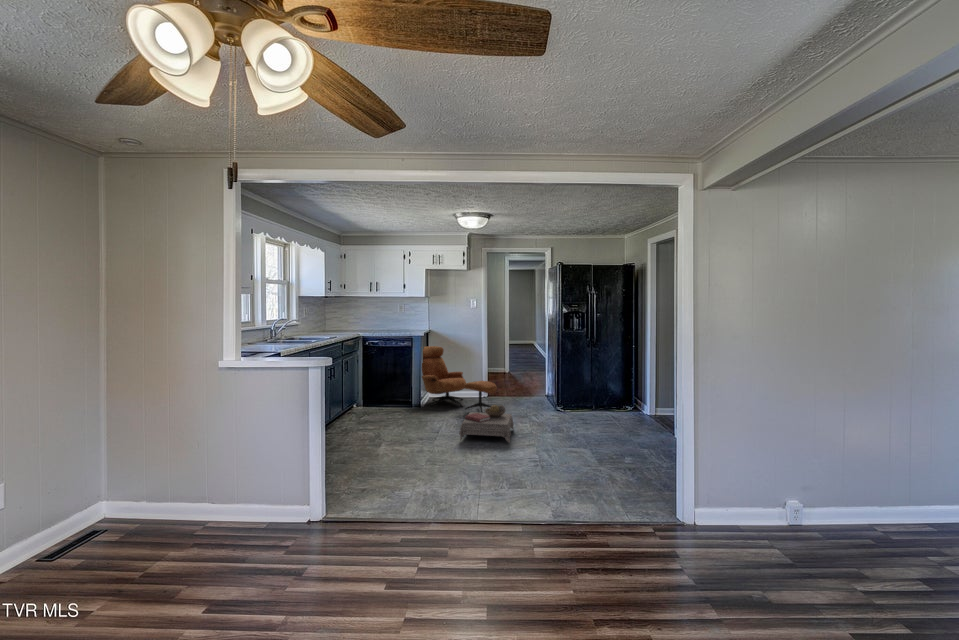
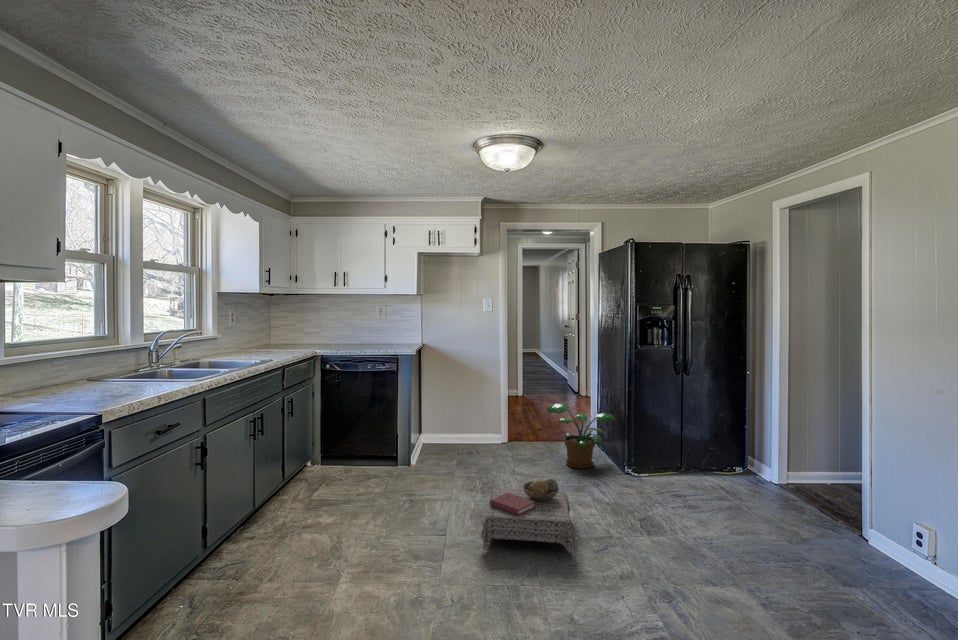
lounge chair: present [421,346,497,412] -> none [409,368,531,478]
potted plant: none [510,369,553,409] -> present [546,403,615,468]

